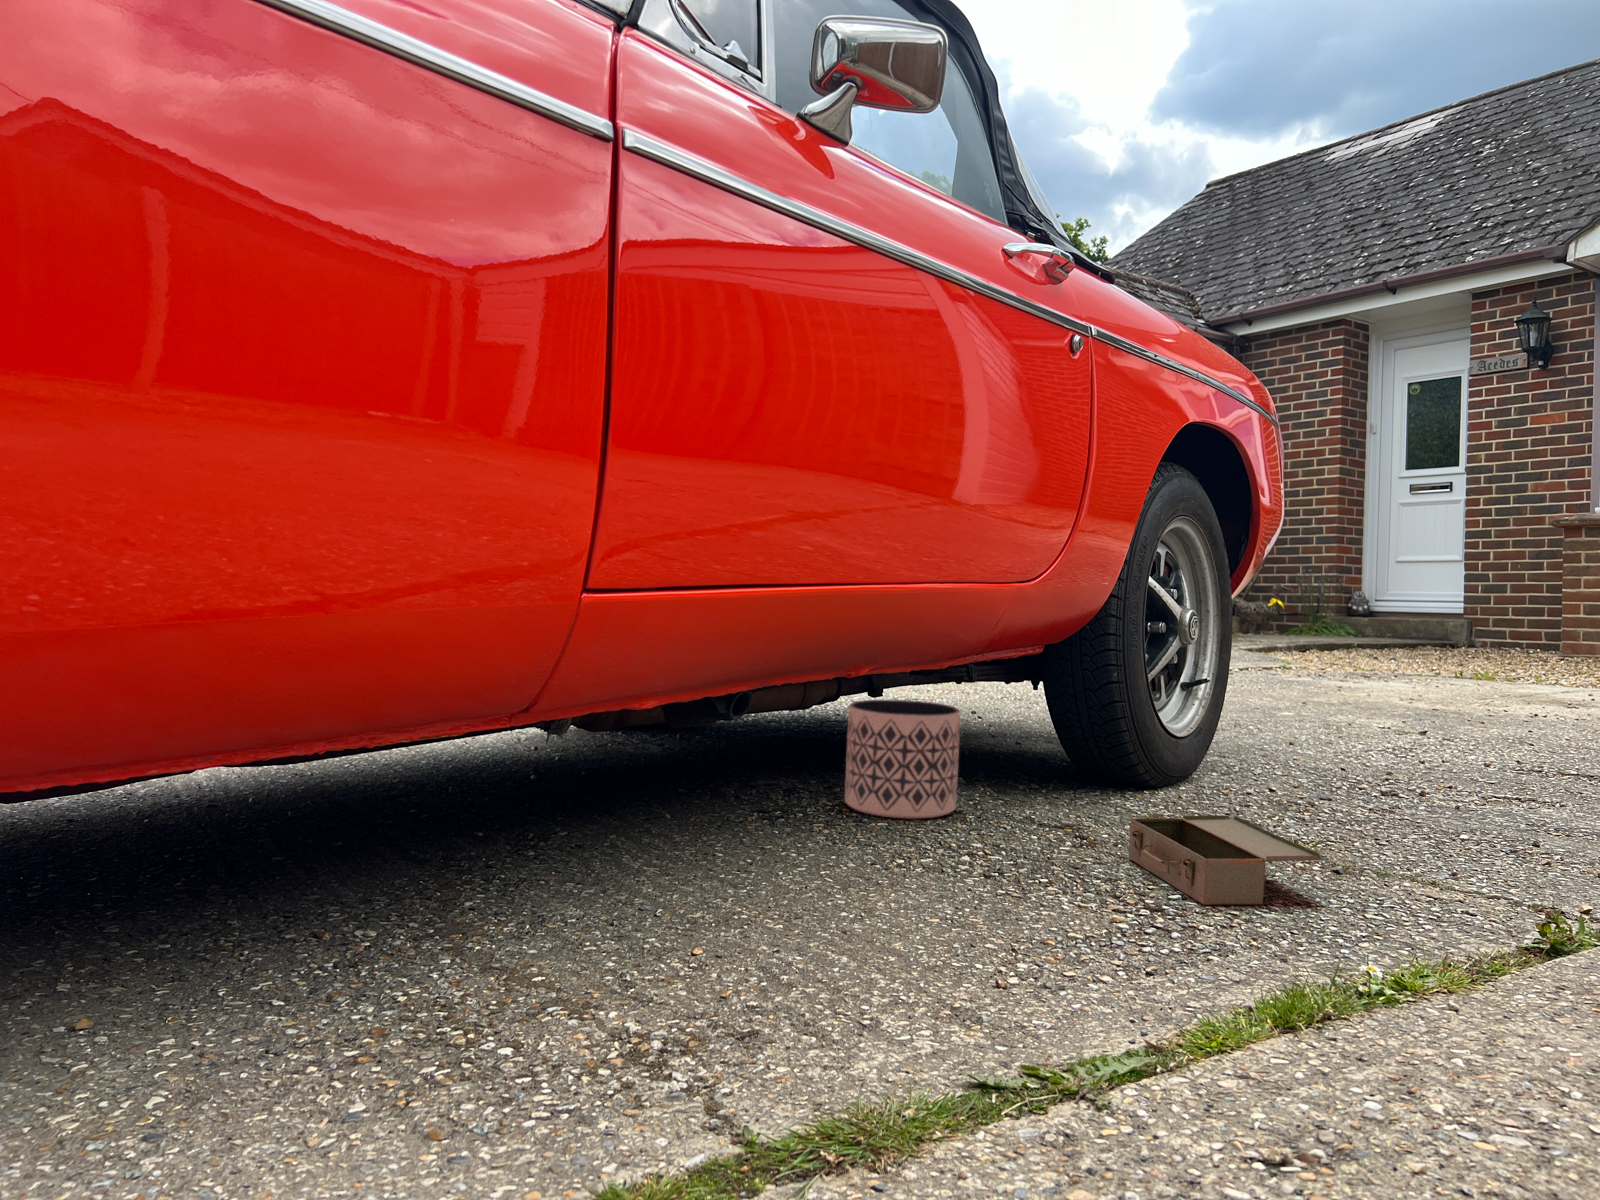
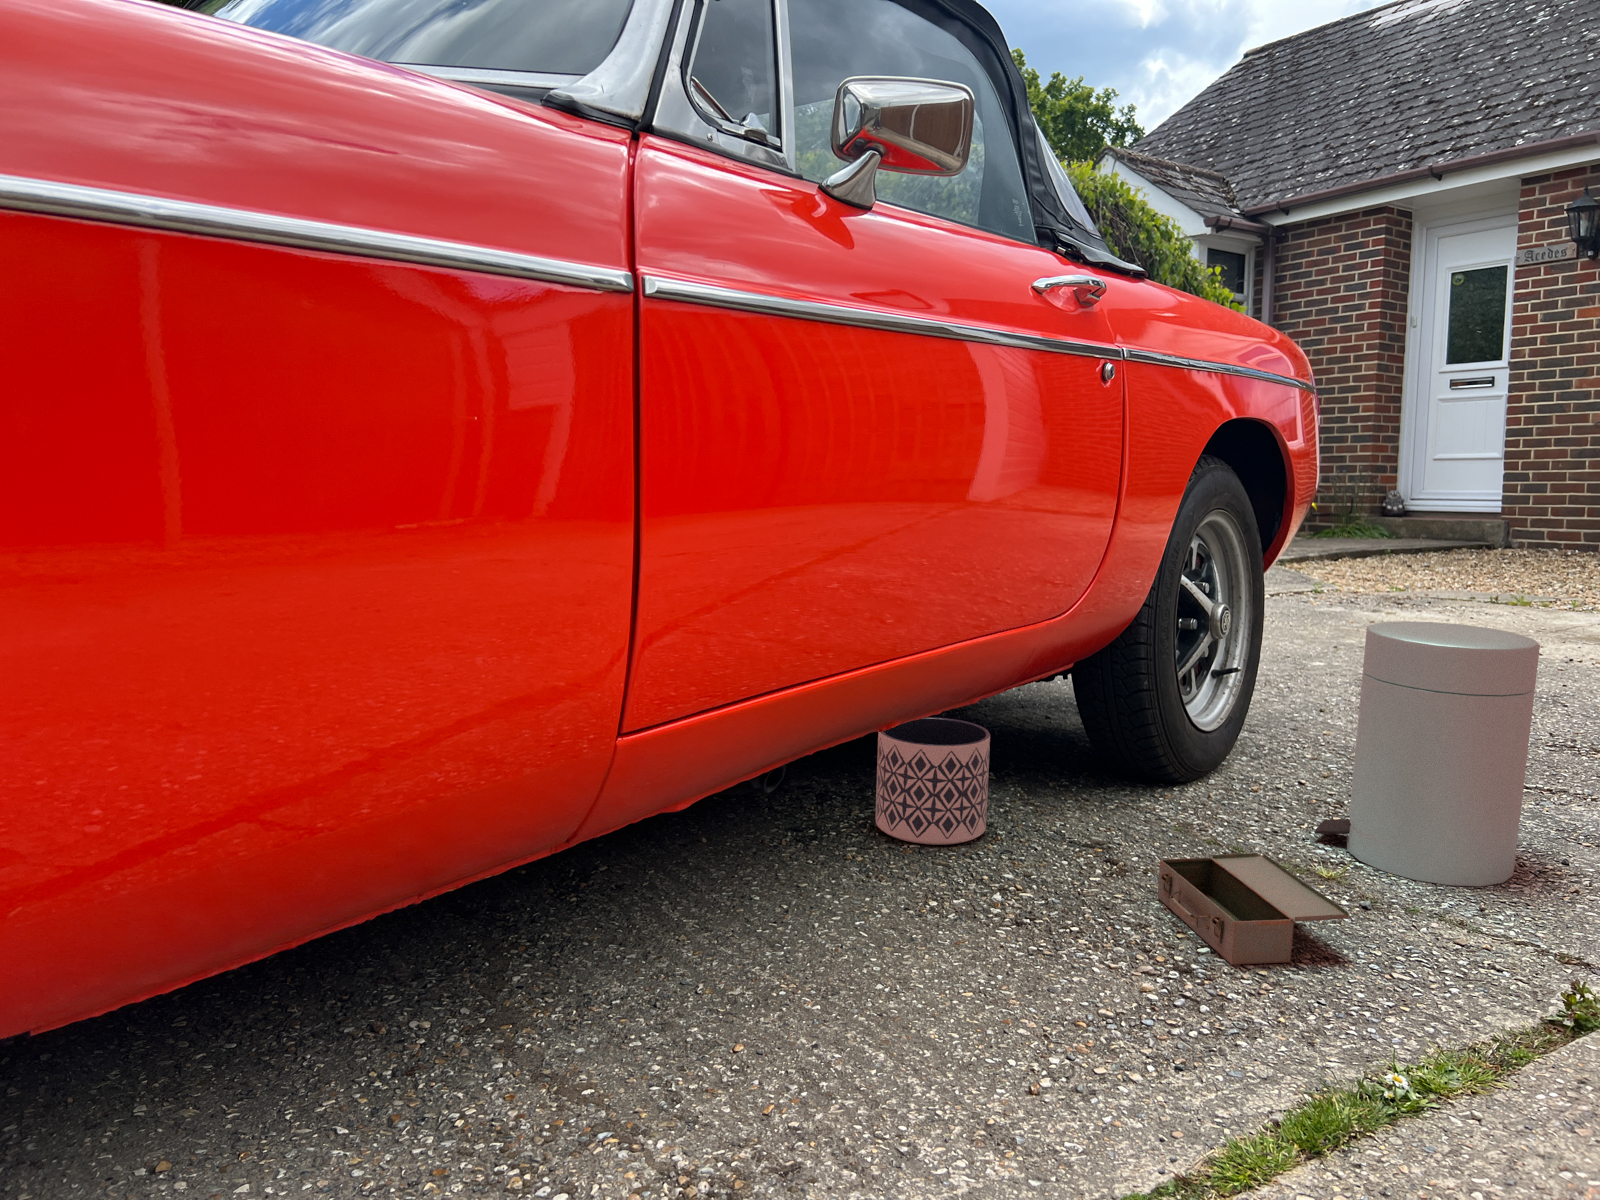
trash can: none [1286,605,1501,859] -> present [1315,621,1540,886]

